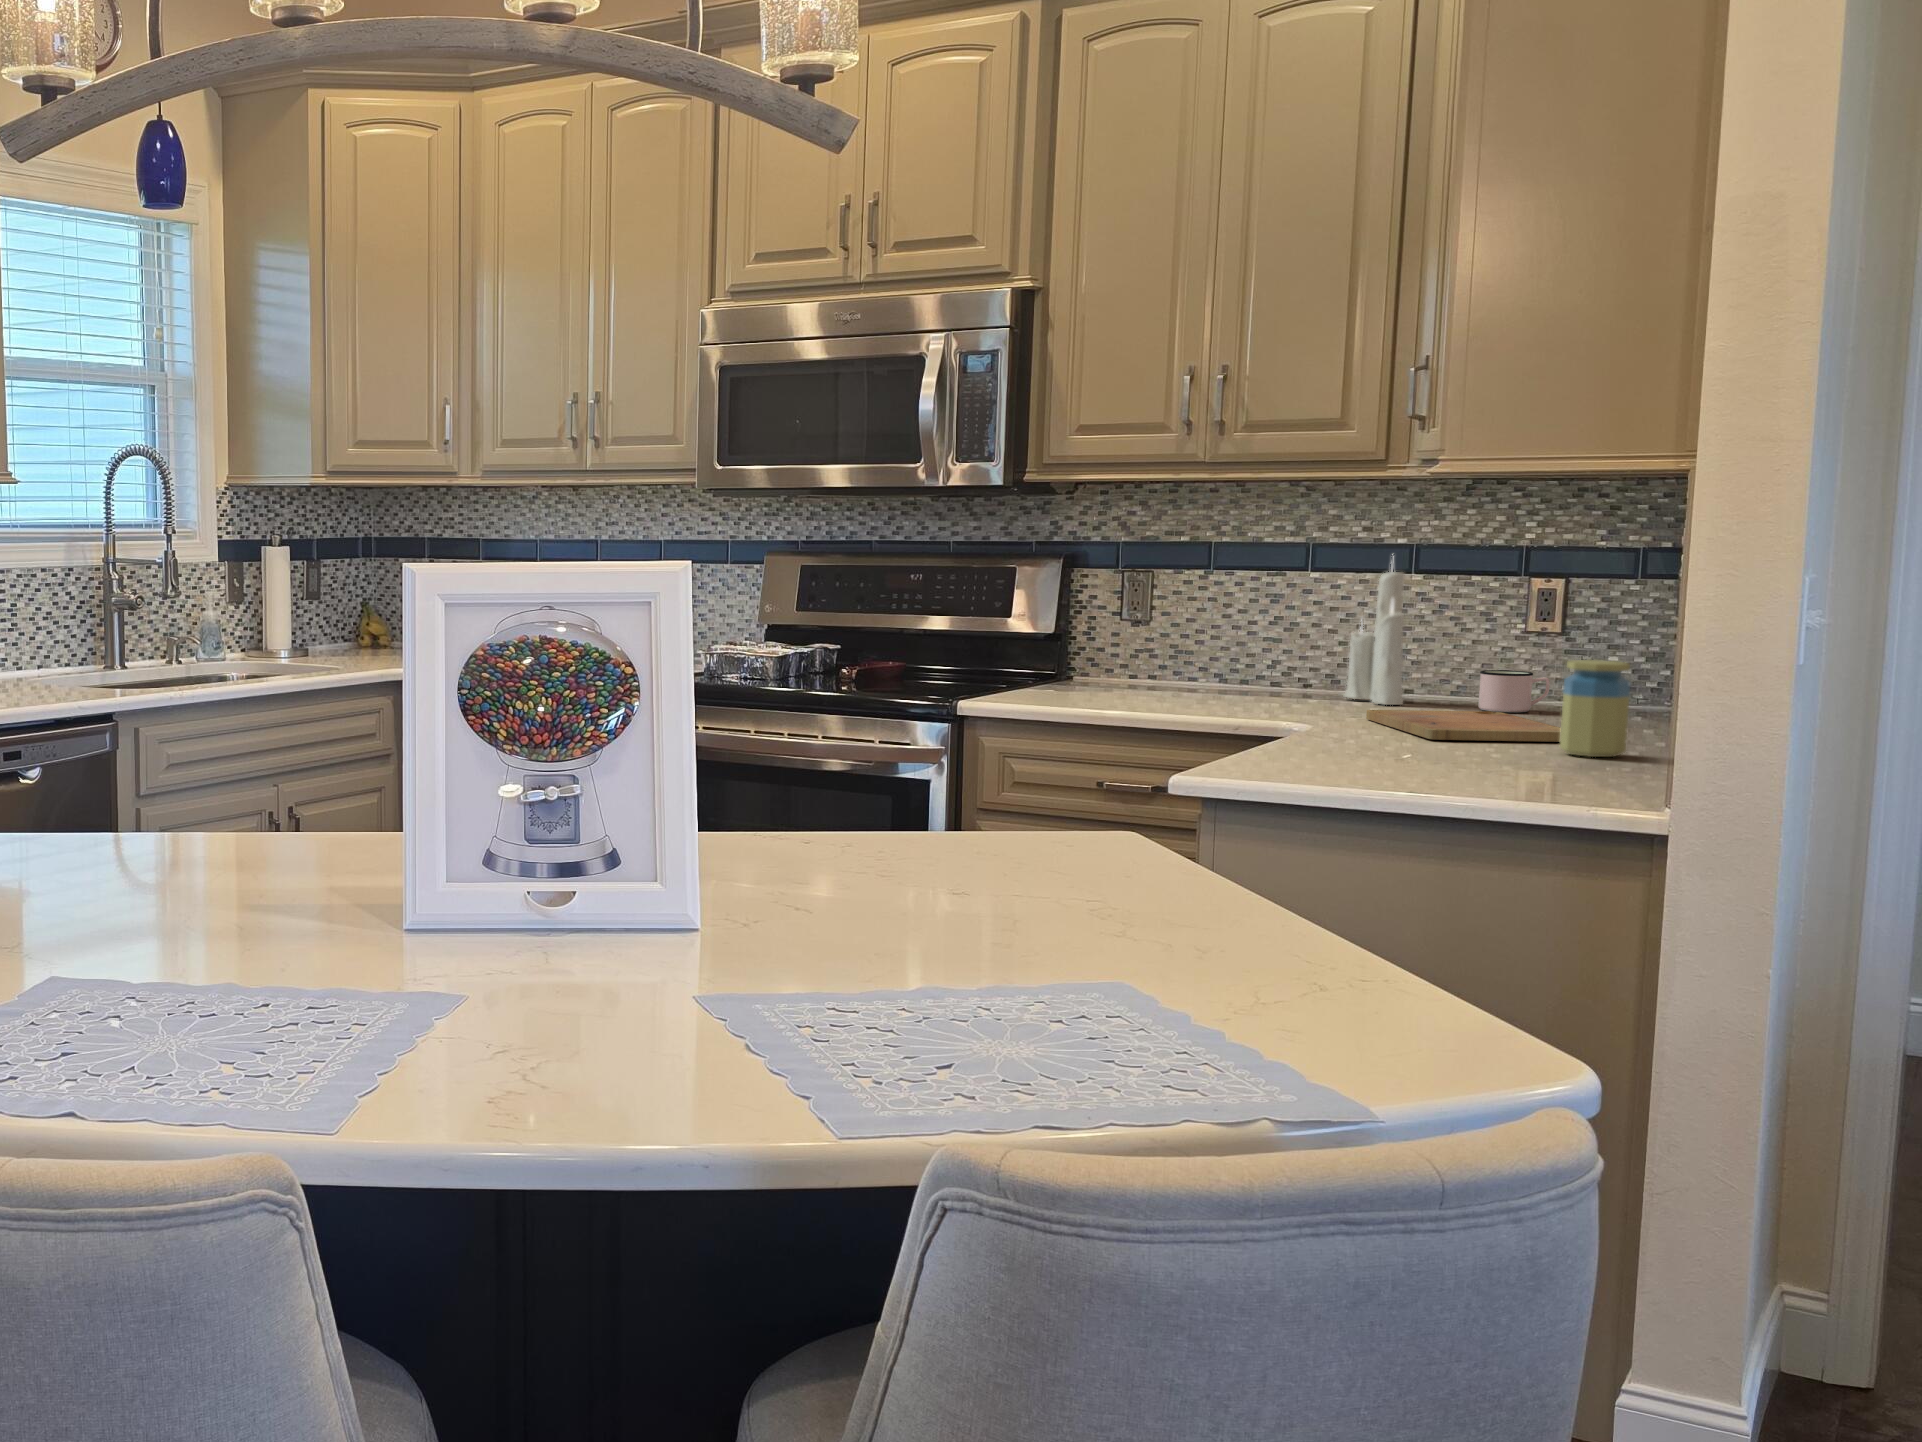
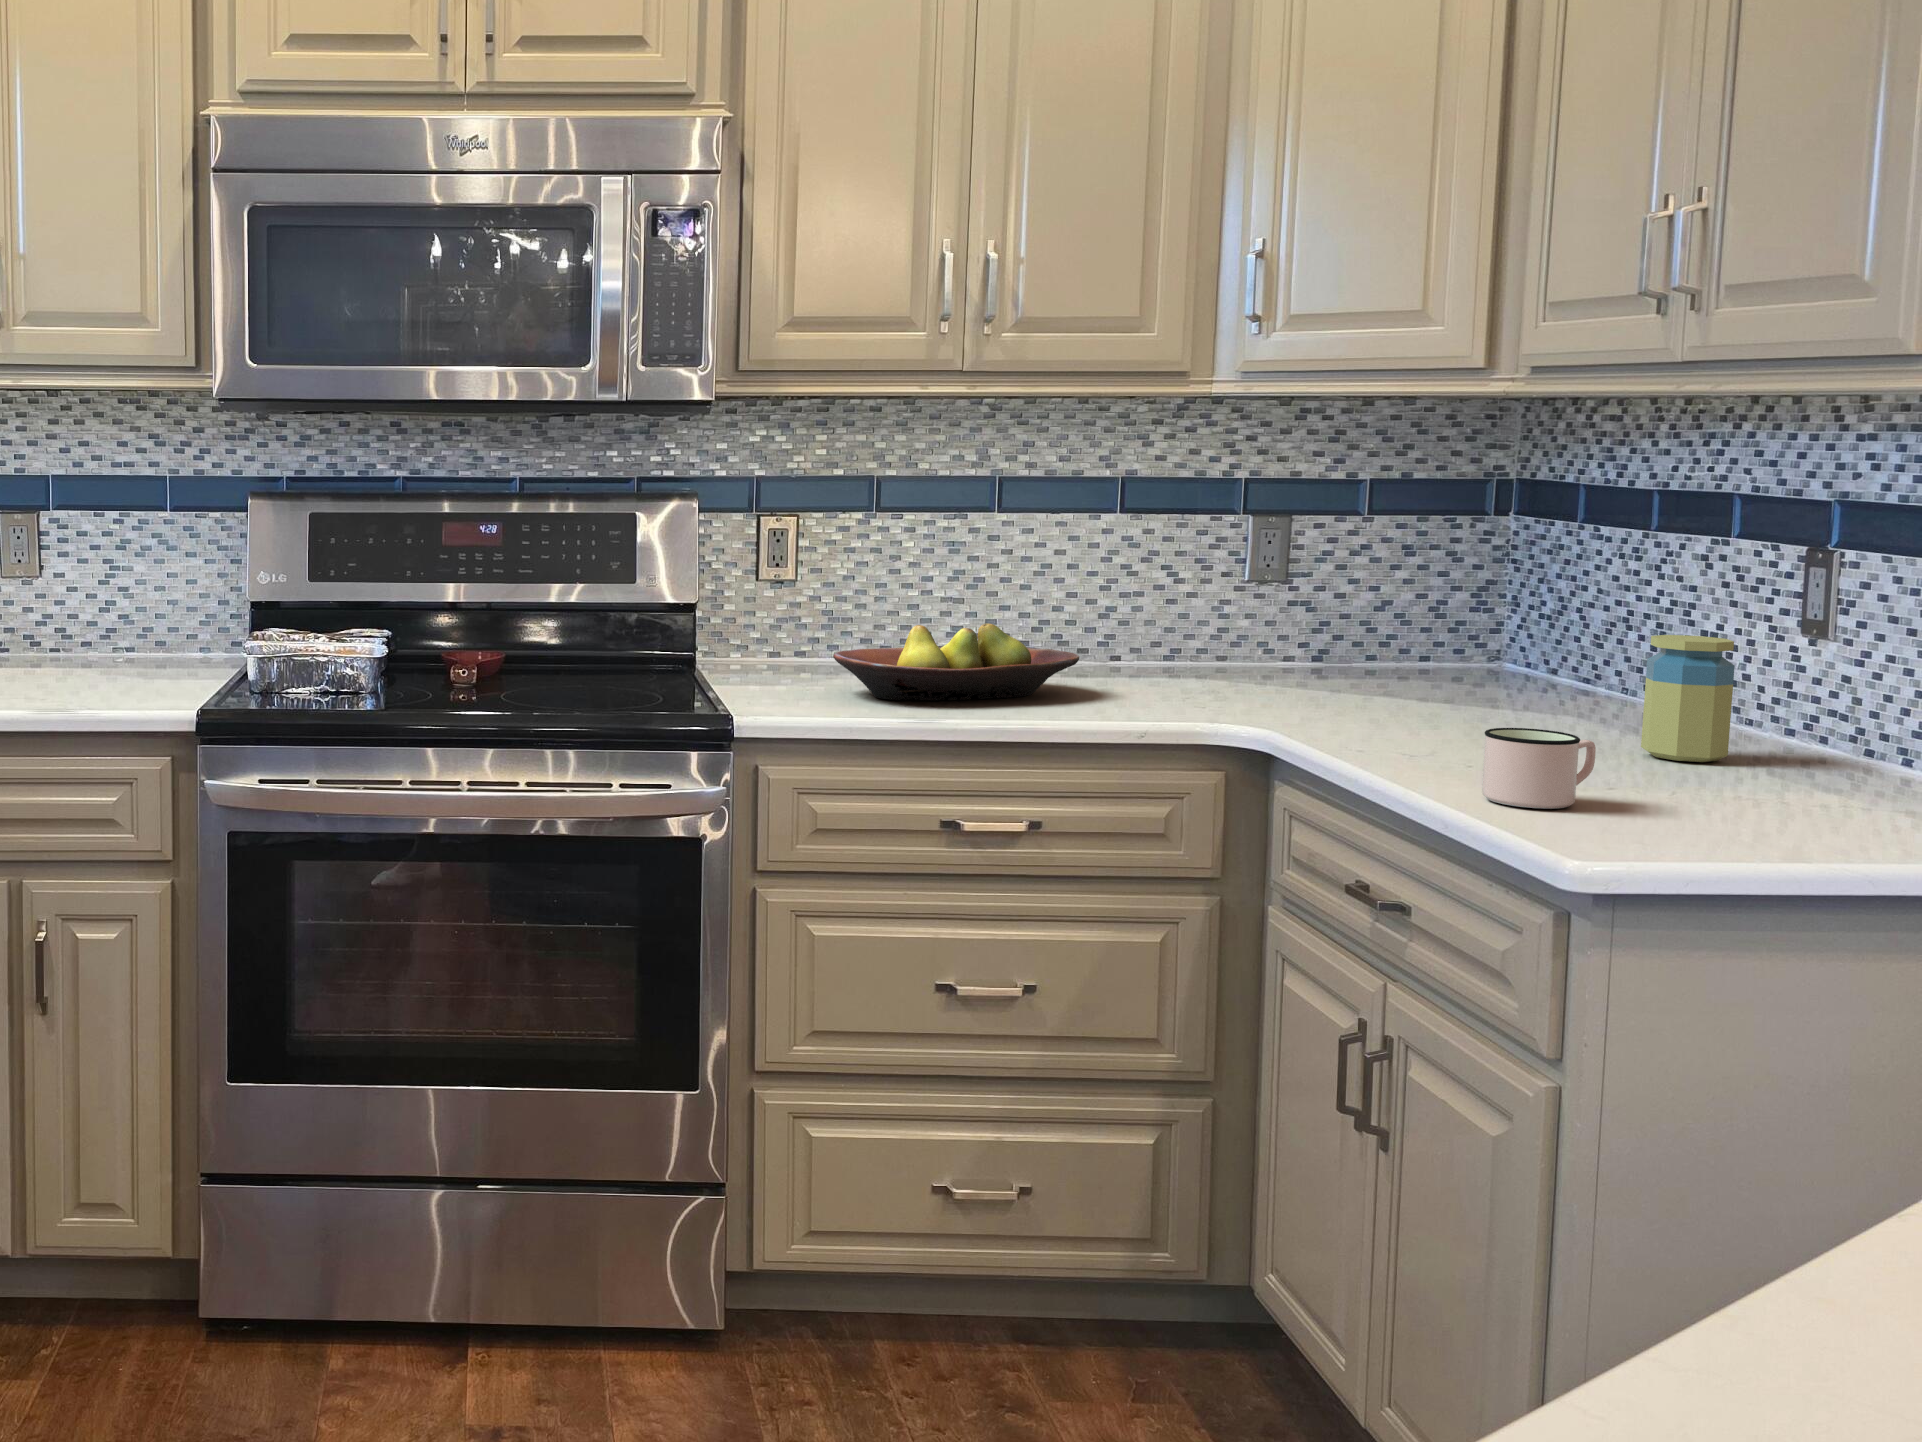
candle: present [1344,571,1405,705] -> none [1066,480,1160,681]
fruit bowl: none [1089,649,1291,705] -> present [833,623,1079,700]
mug: present [1478,670,1550,712] -> present [1482,728,1596,809]
cutting board: present [1366,710,1561,742] -> none [1238,689,1569,746]

